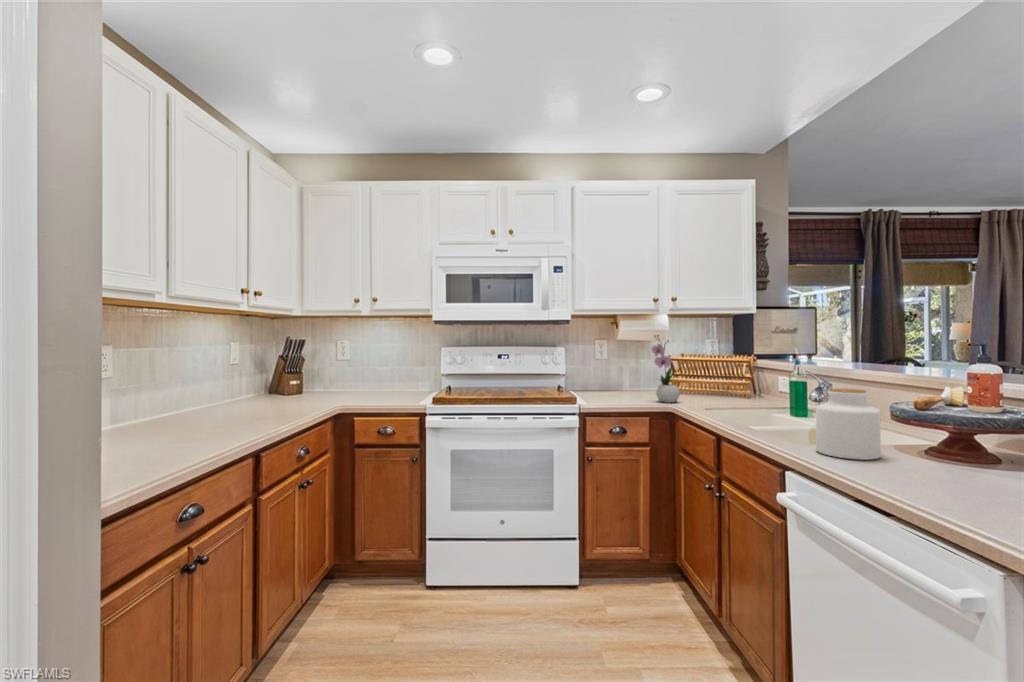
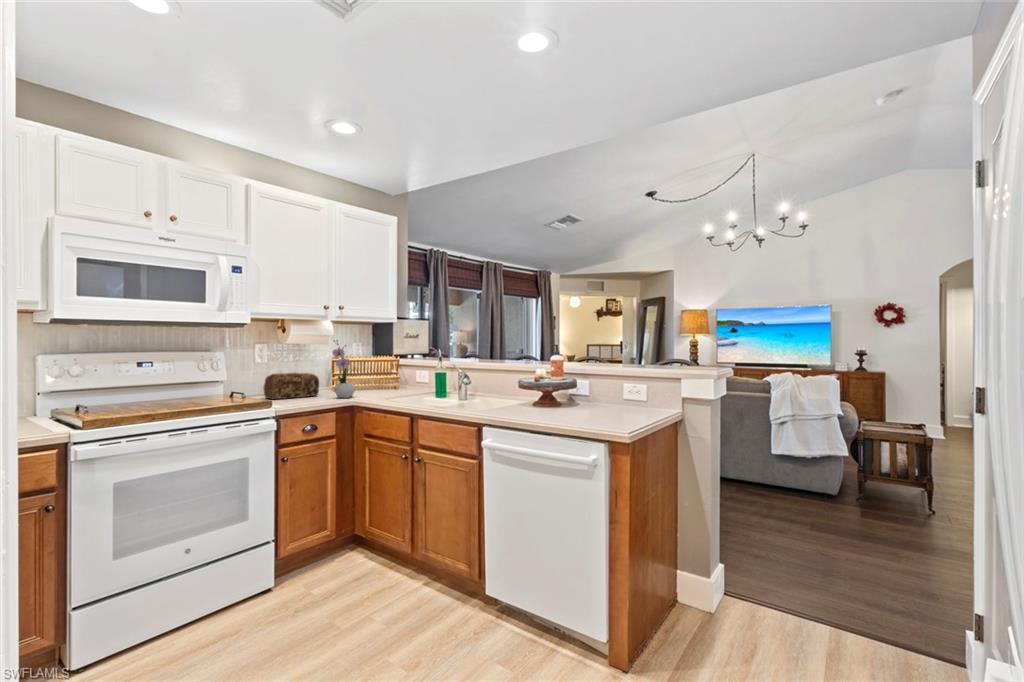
bread loaf: none [594,370,646,397] -> present [263,373,319,400]
jar: present [816,389,881,460] -> none [490,376,522,416]

